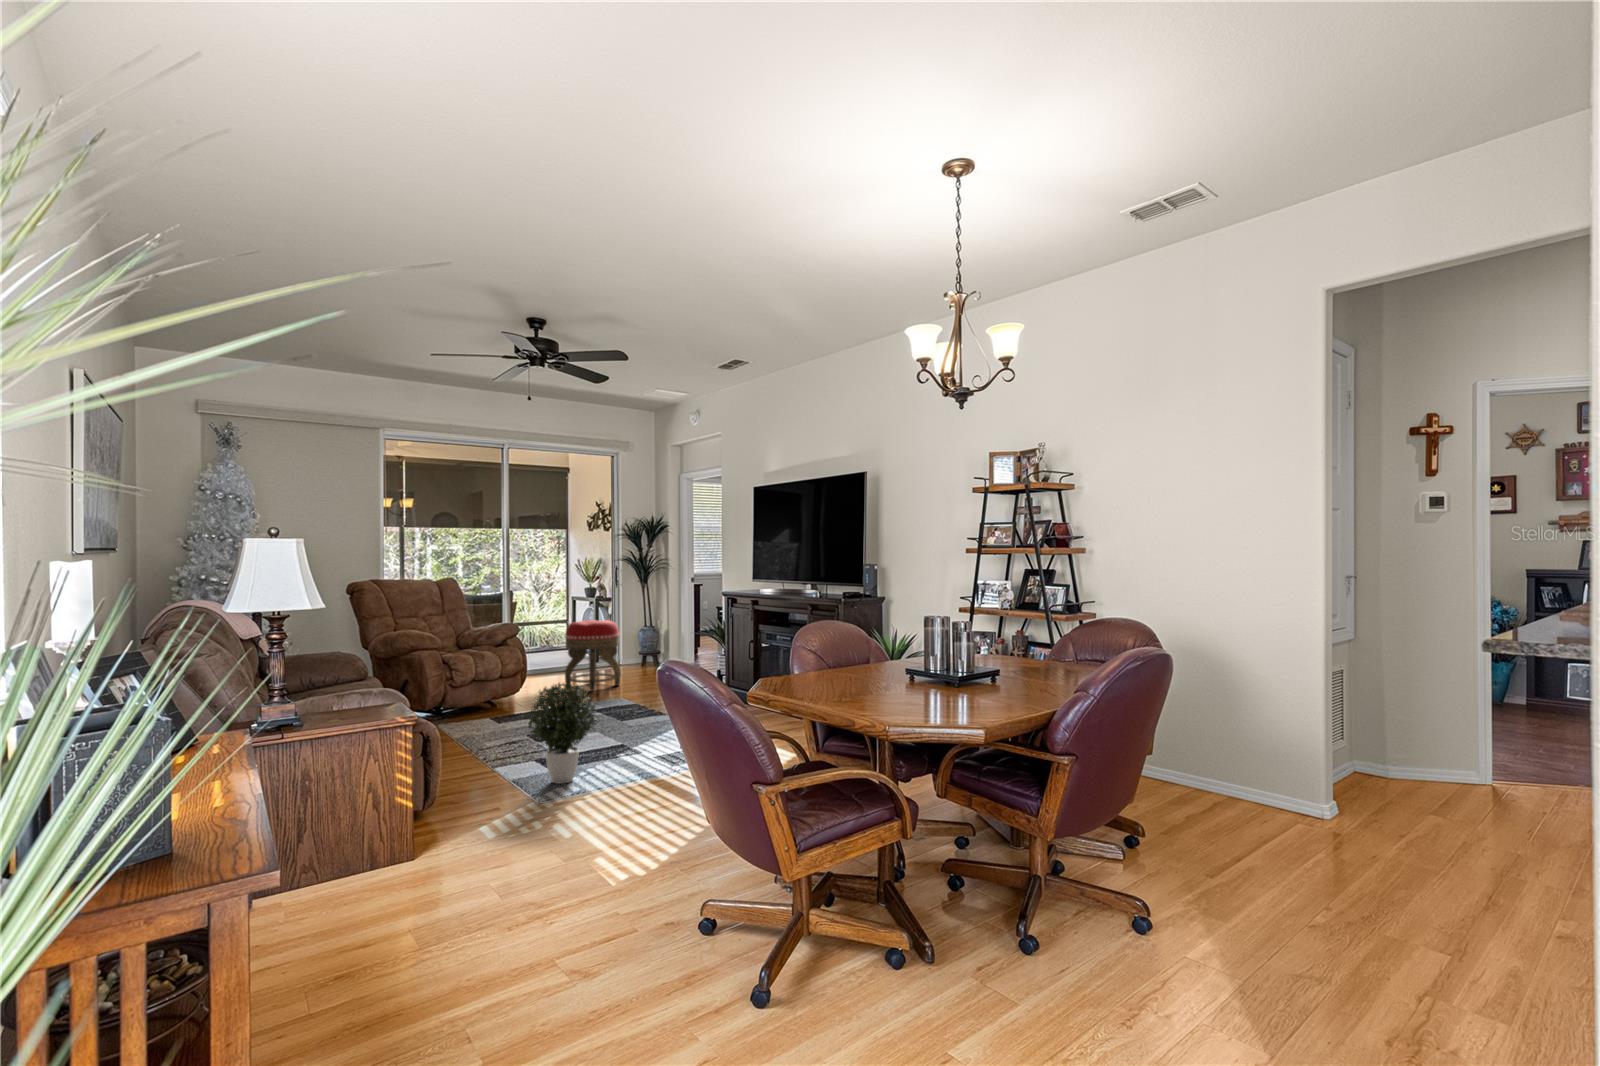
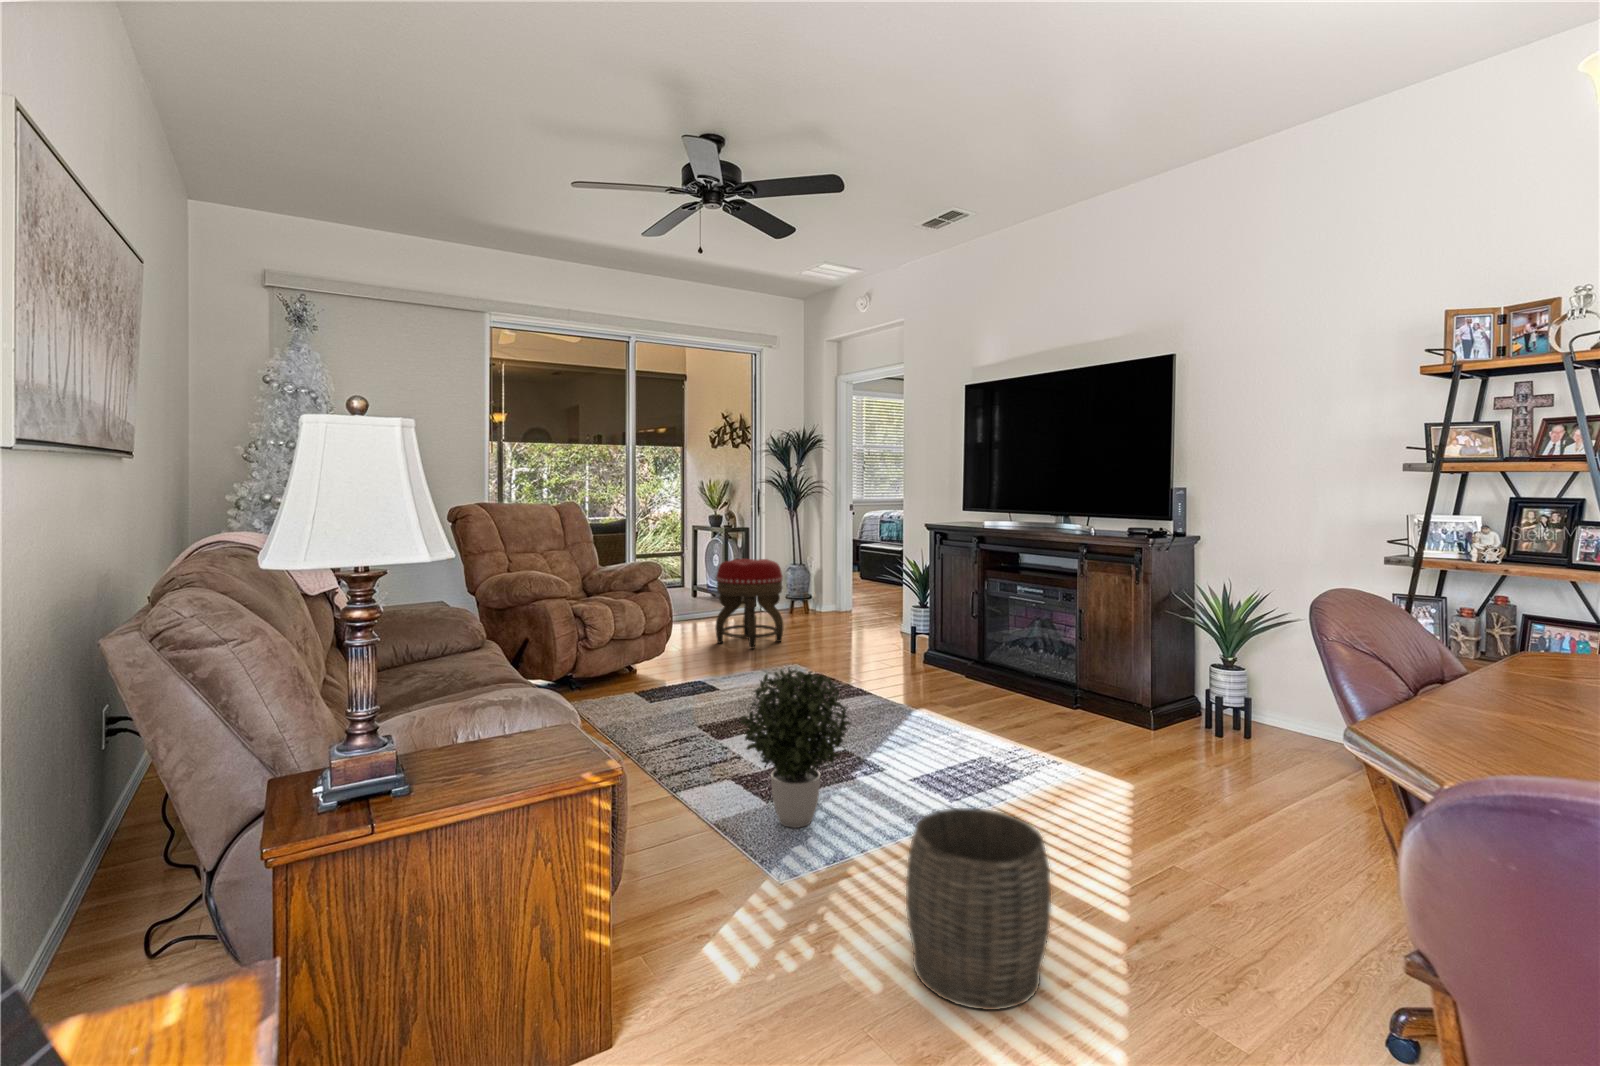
woven basket: none [585,747,662,843] -> present [906,808,1051,1010]

